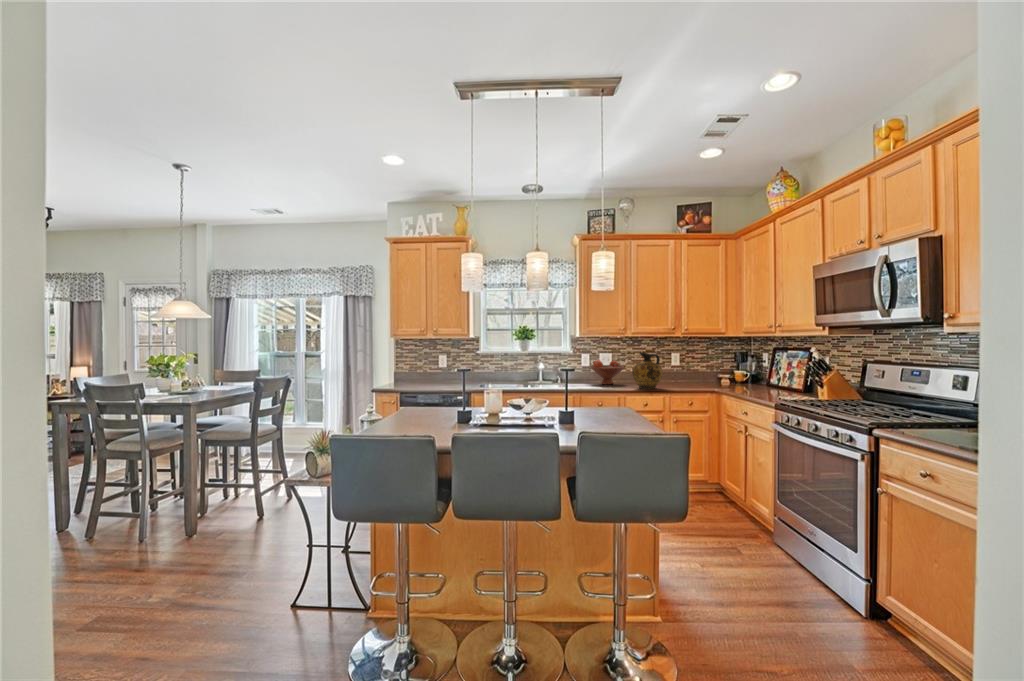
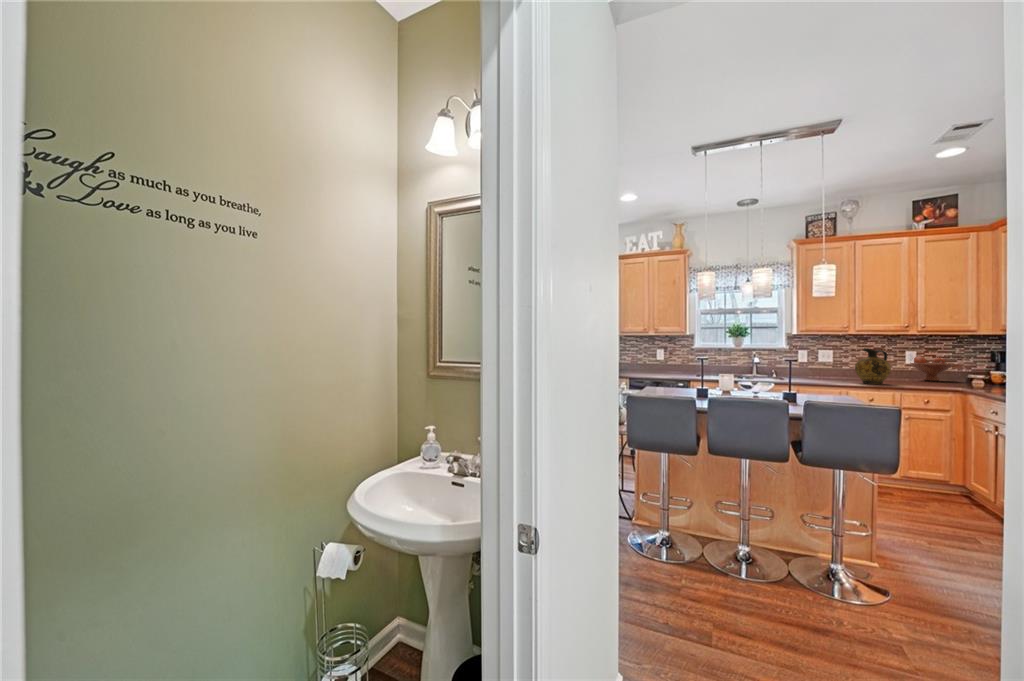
fruit bowl: present [591,360,624,384] -> present [910,356,954,381]

